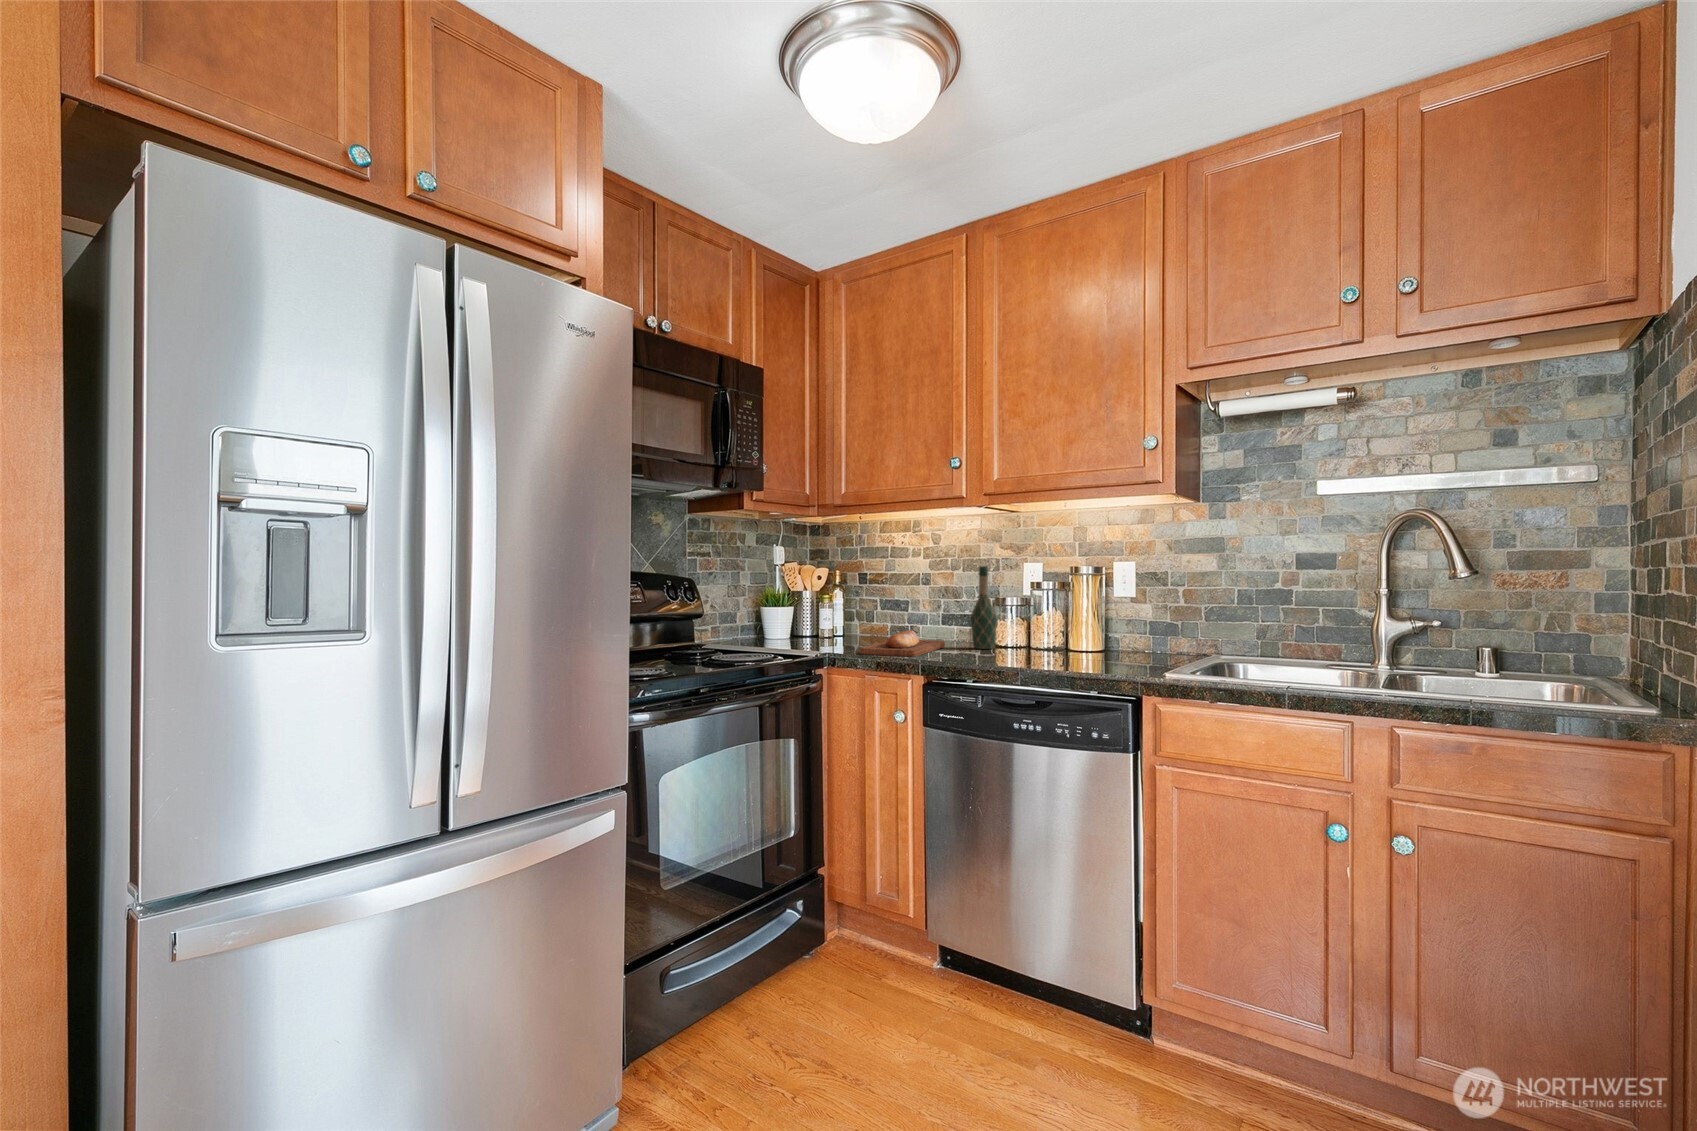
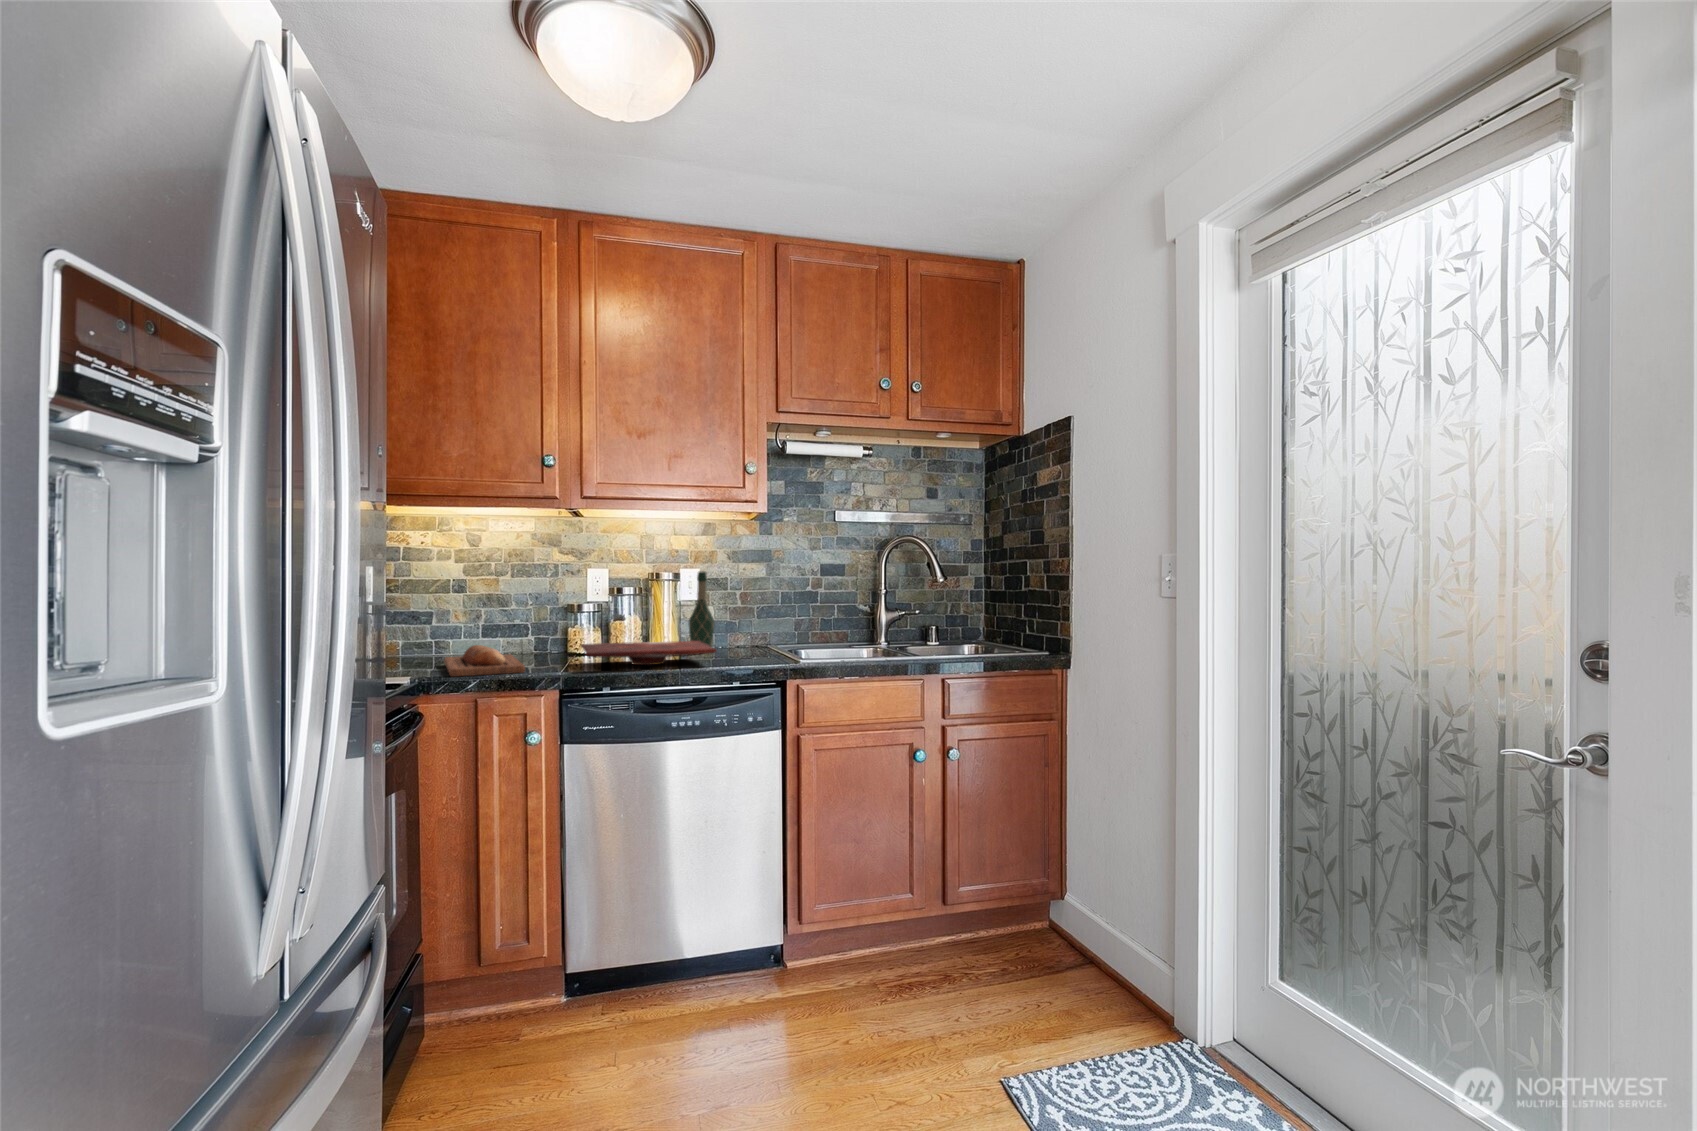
wine bottle: present [970,566,997,649] -> present [689,571,715,647]
cutting board: none [952,636,1104,662] -> present [581,641,717,665]

